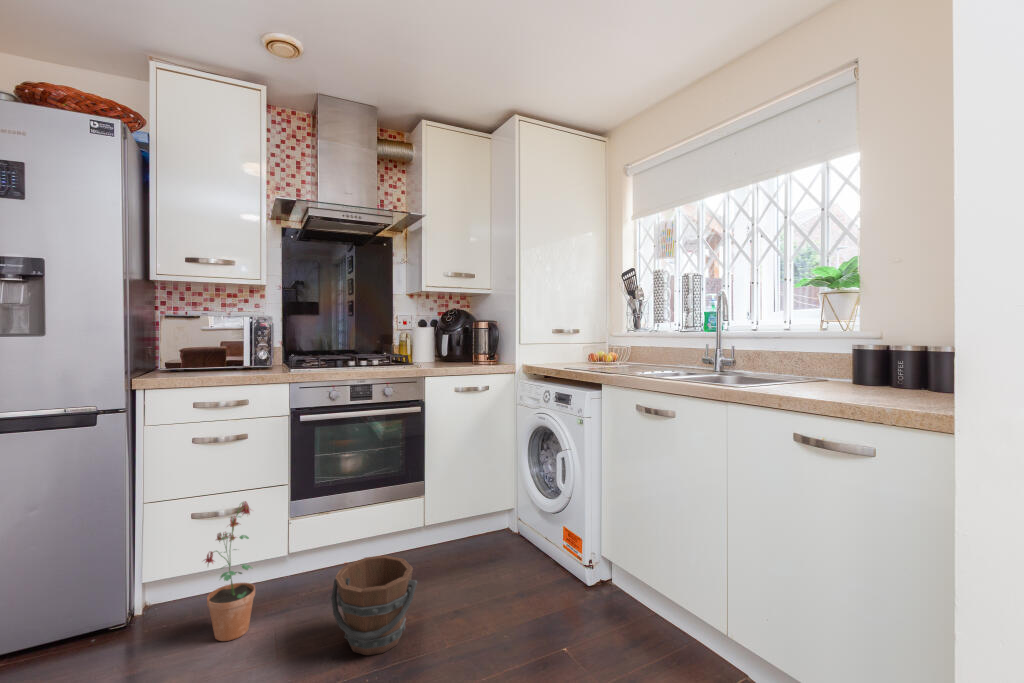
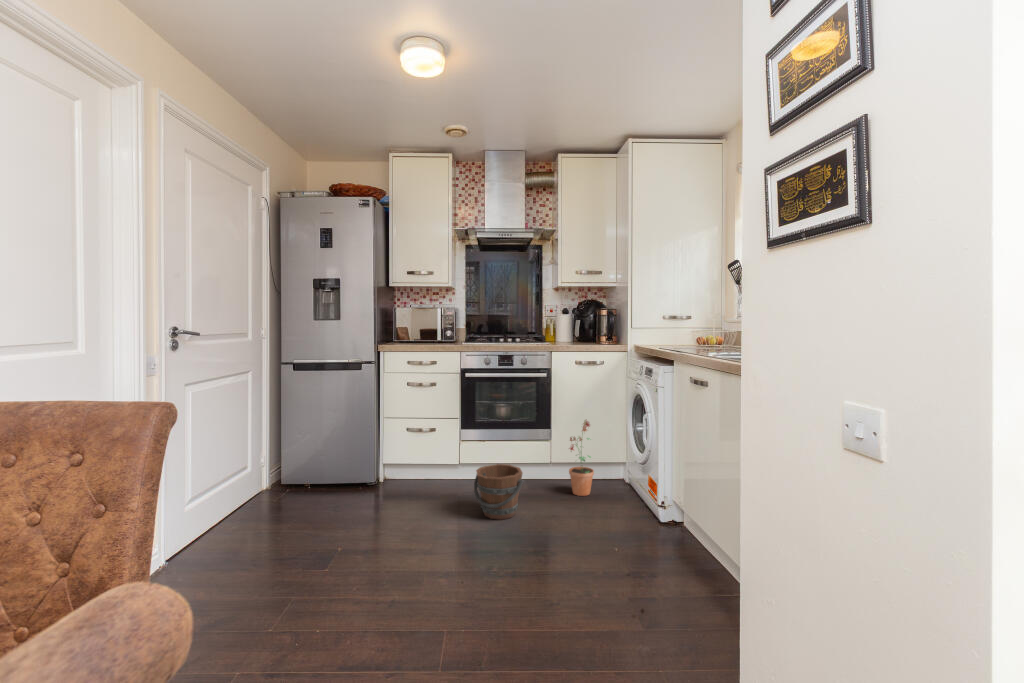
potted plant: present [205,501,255,641] -> present [569,420,594,496]

